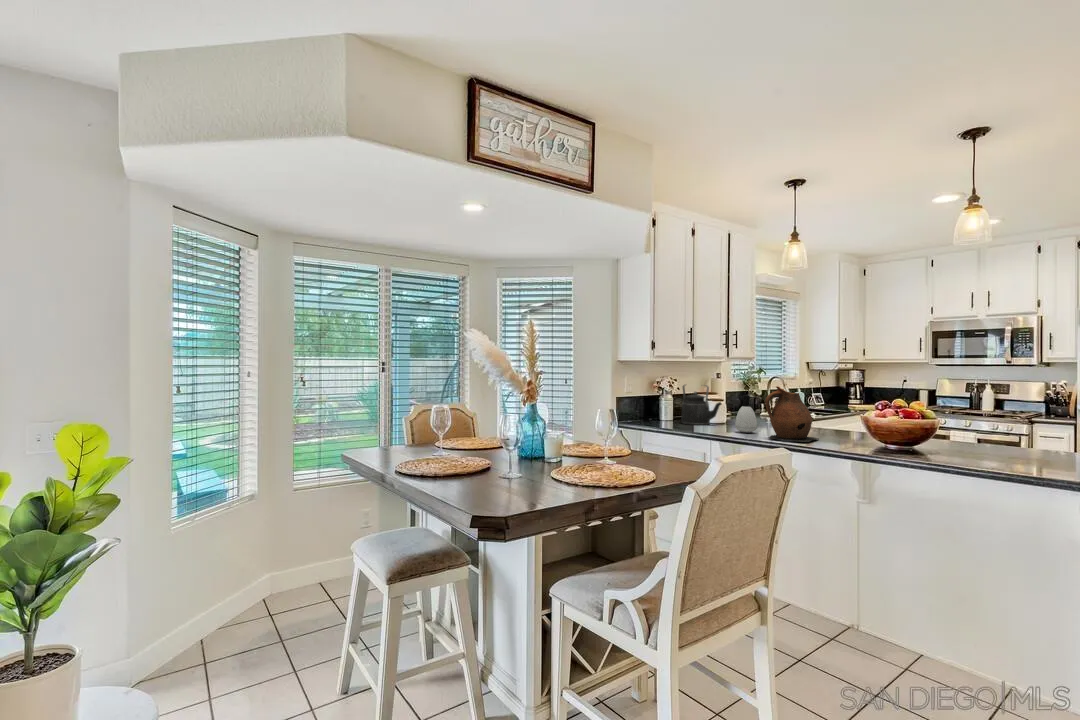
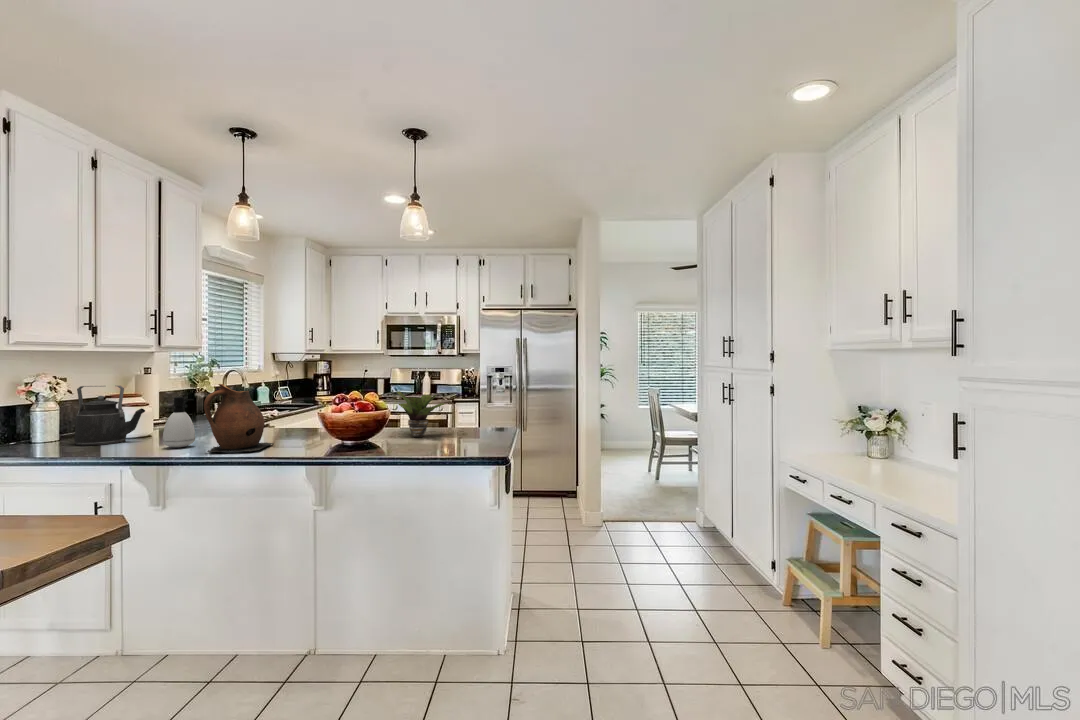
potted plant: none [949,402,1018,452] -> present [397,391,444,437]

